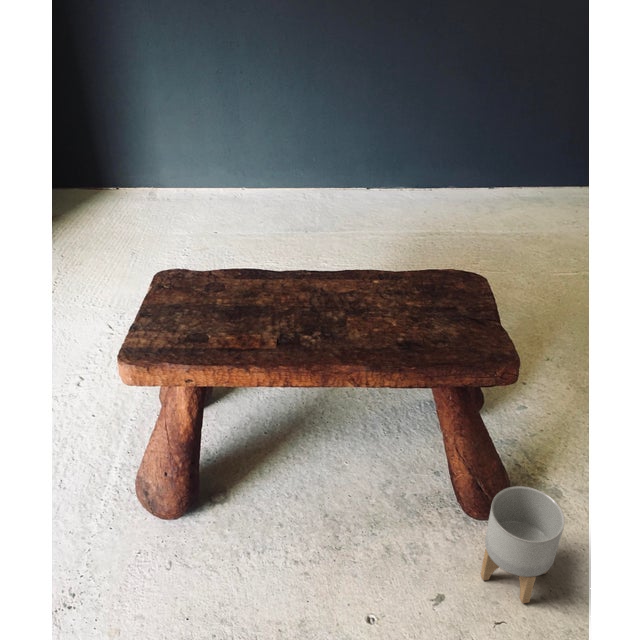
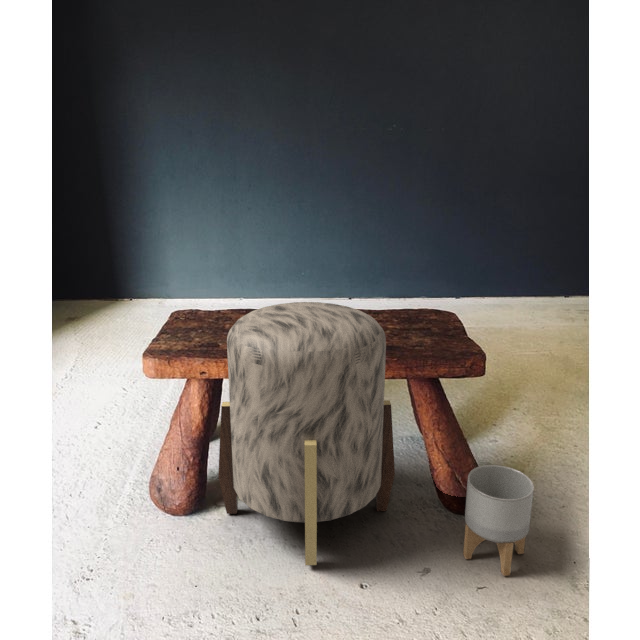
ottoman: none [212,289,410,589] -> present [218,302,395,565]

